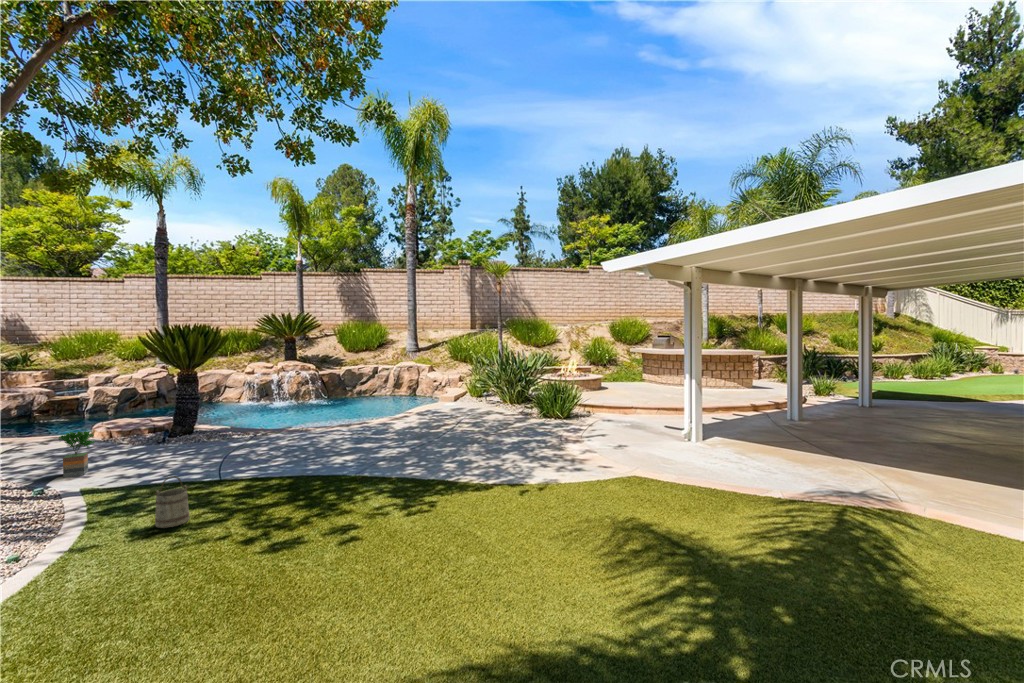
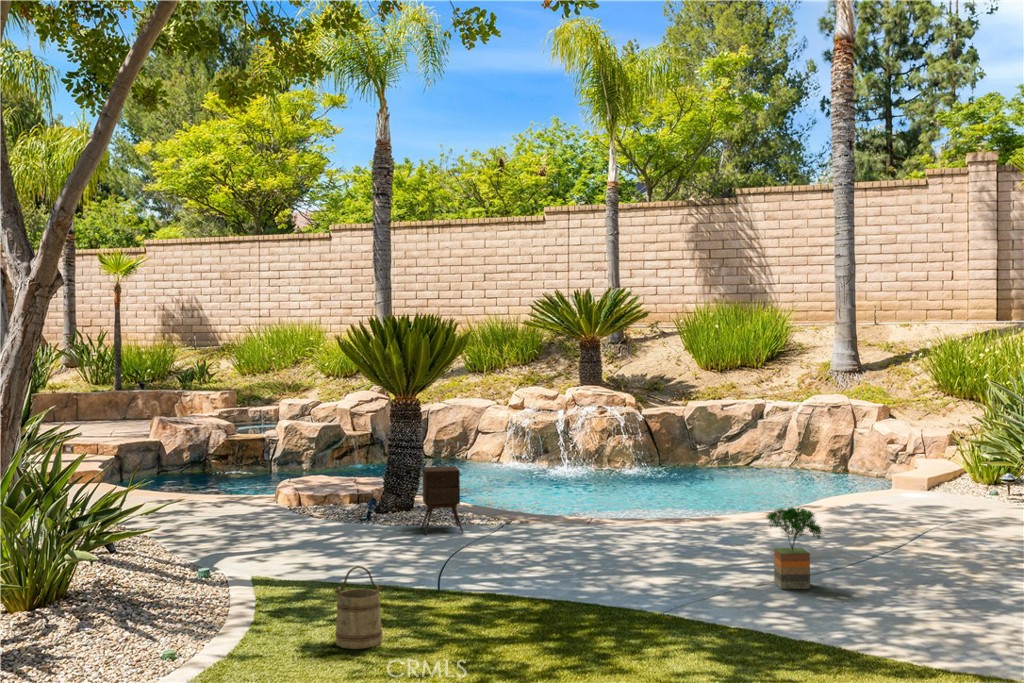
side table: none [201,408,230,448] -> present [422,466,463,534]
potted tree: present [58,431,94,477] -> present [766,507,822,589]

